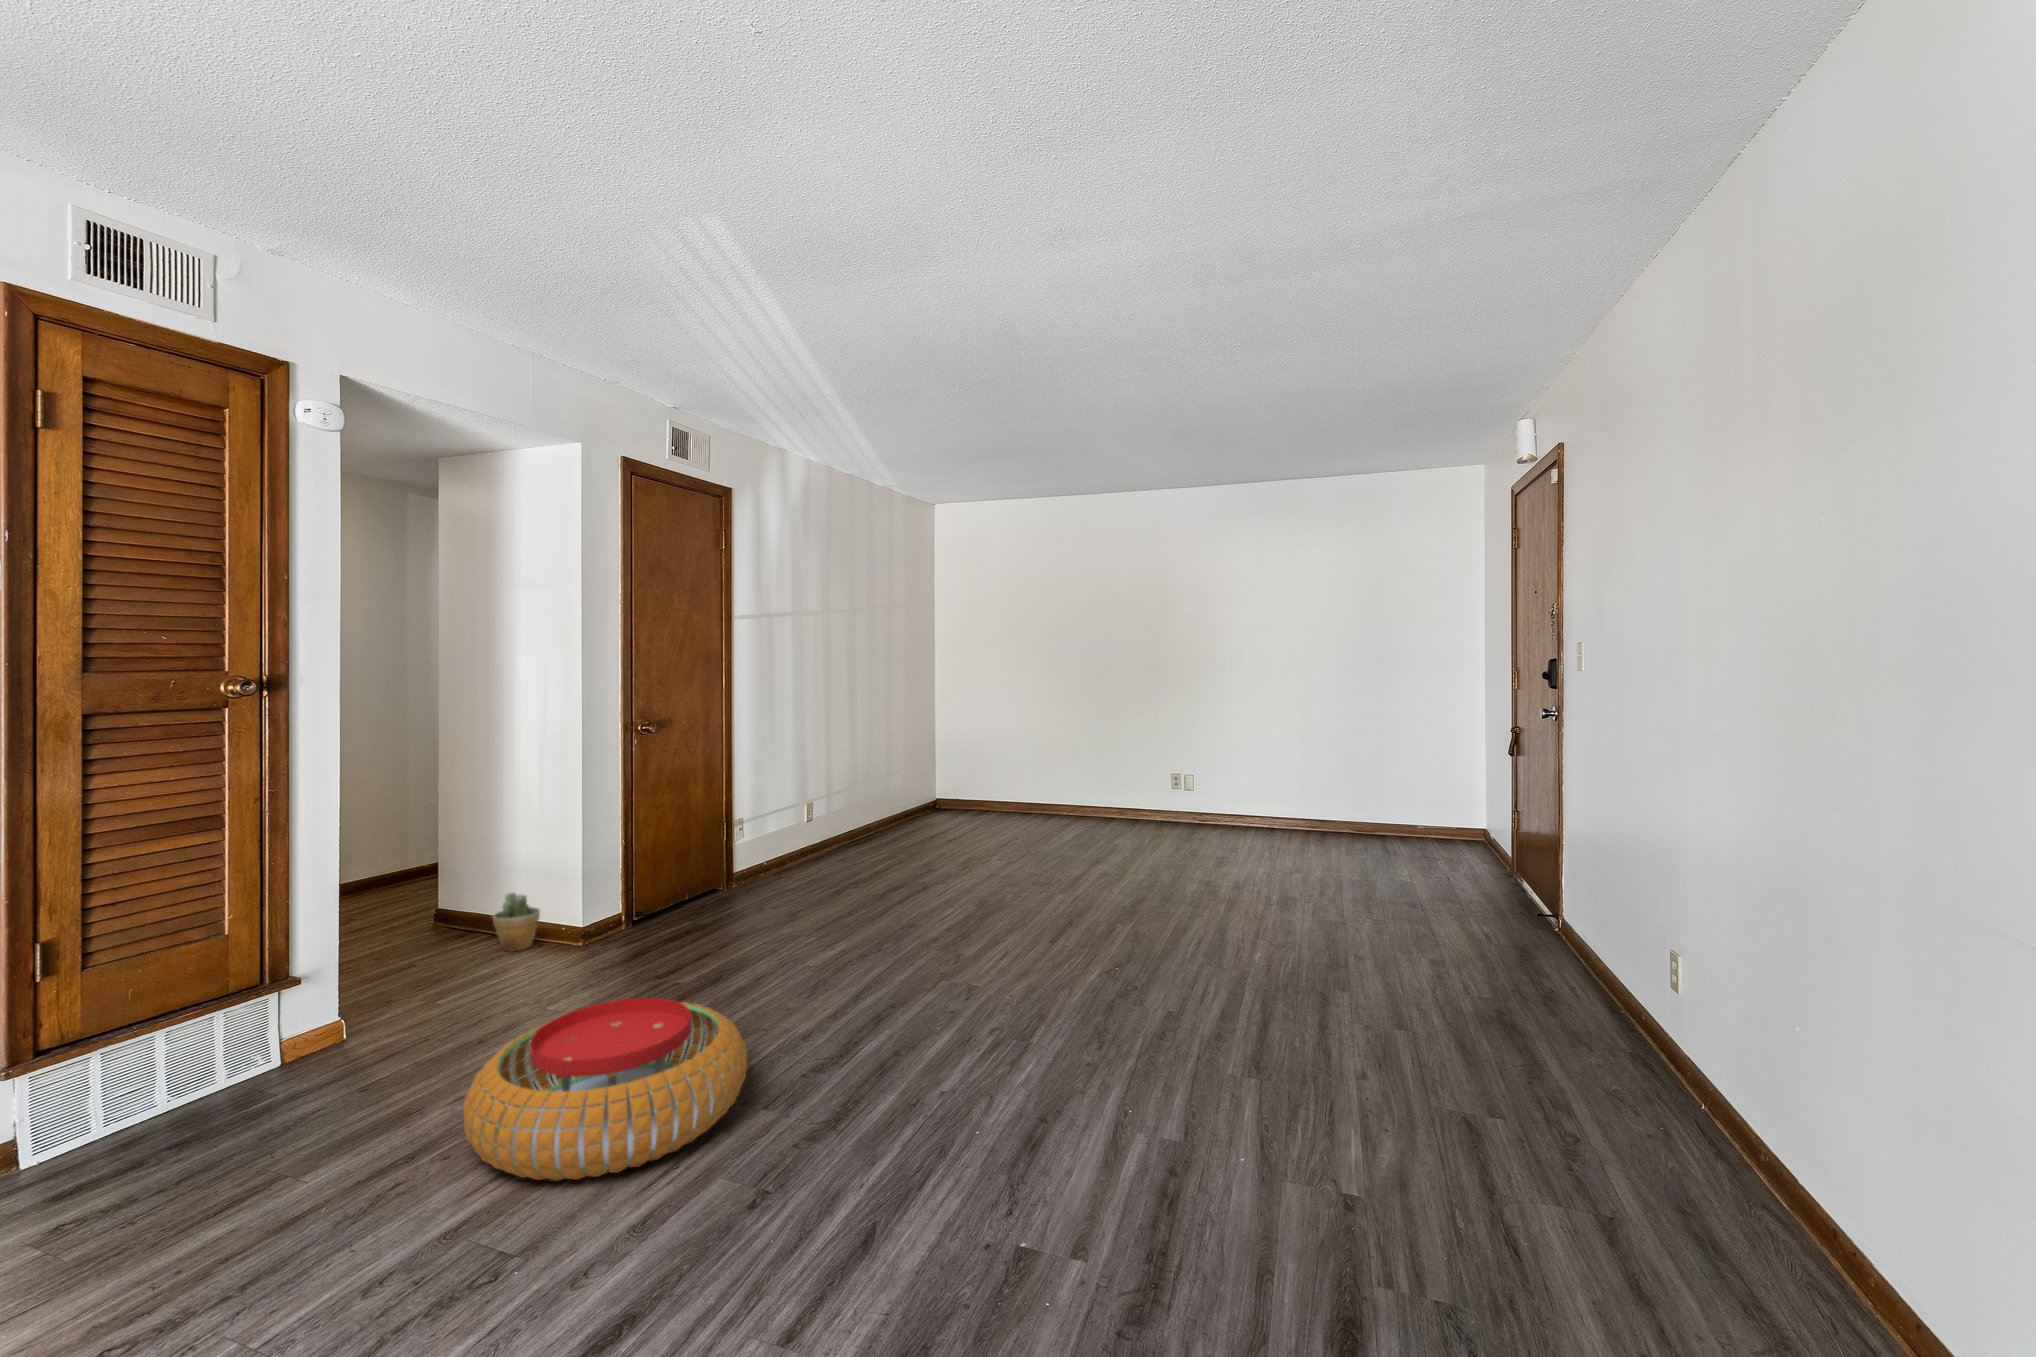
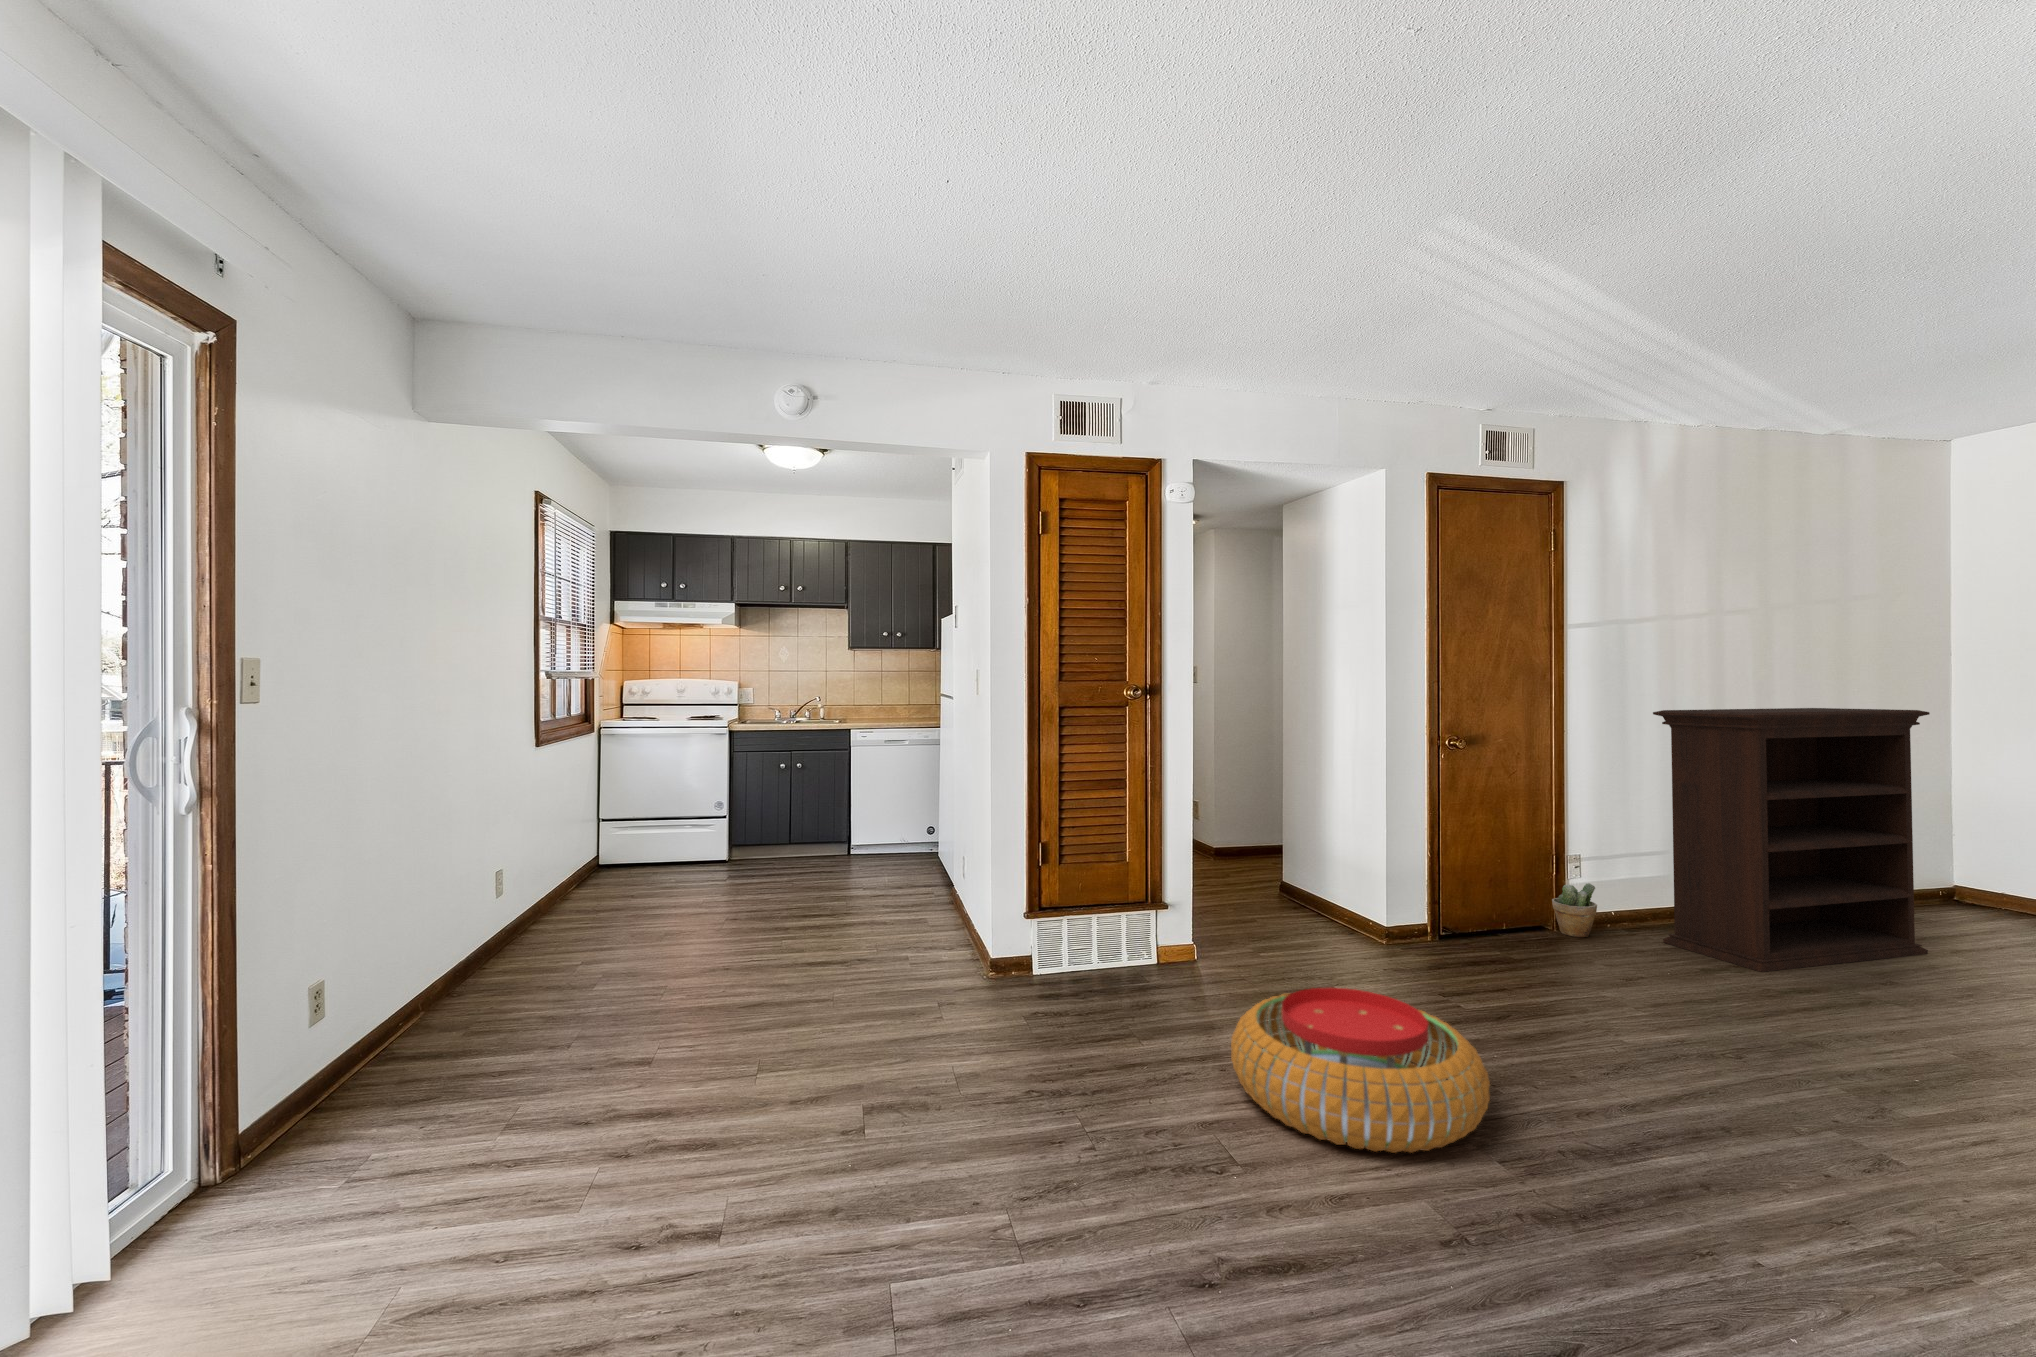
bookshelf: none [799,687,944,888] -> present [1653,708,1930,972]
potted plant: present [493,893,540,951] -> present [1552,883,1597,937]

